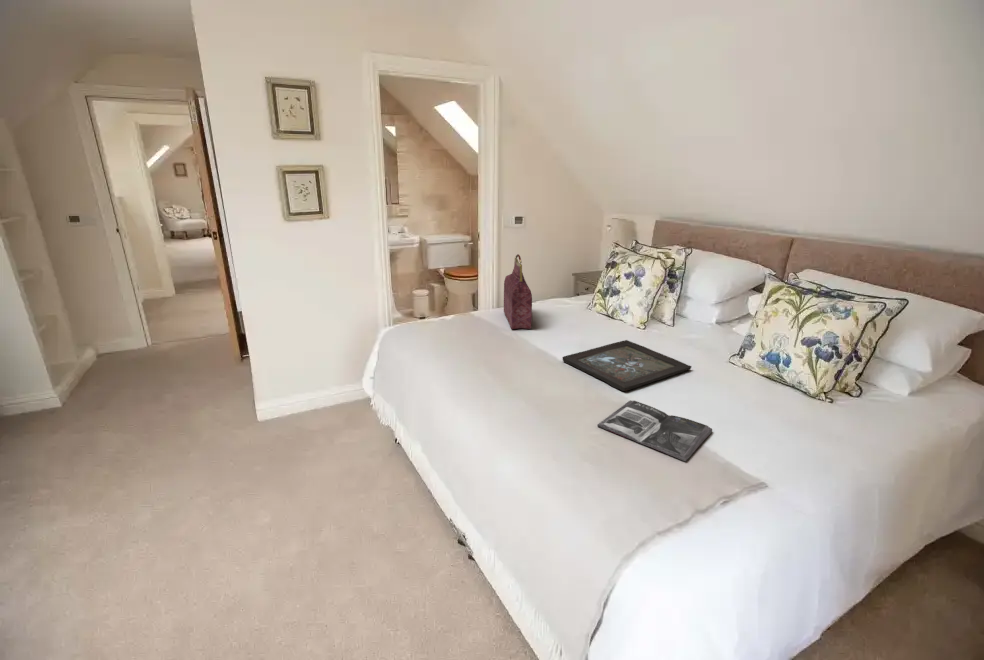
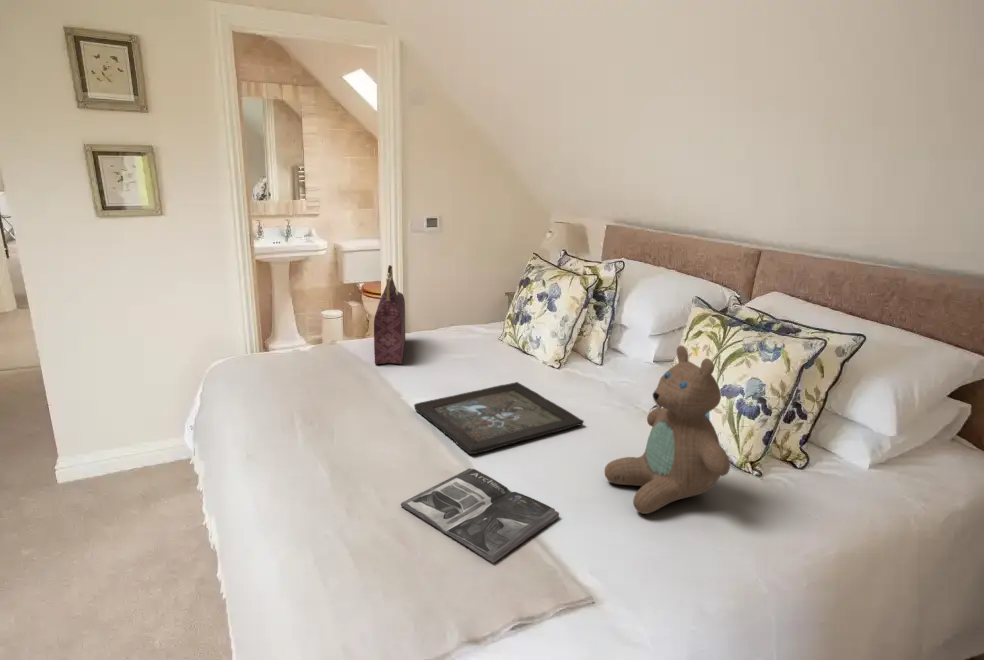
teddy bear: none [729,309,836,428] -> present [605,346,730,514]

